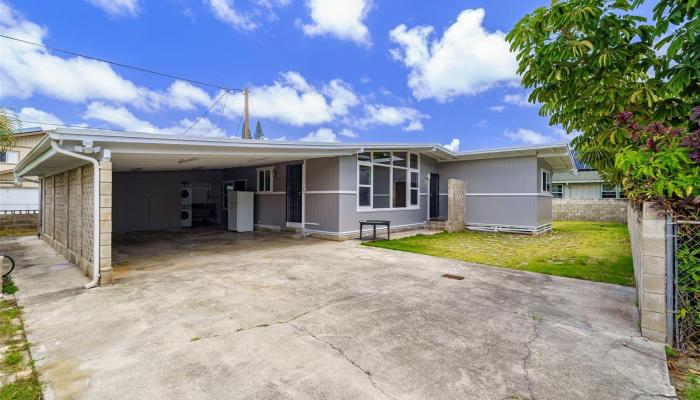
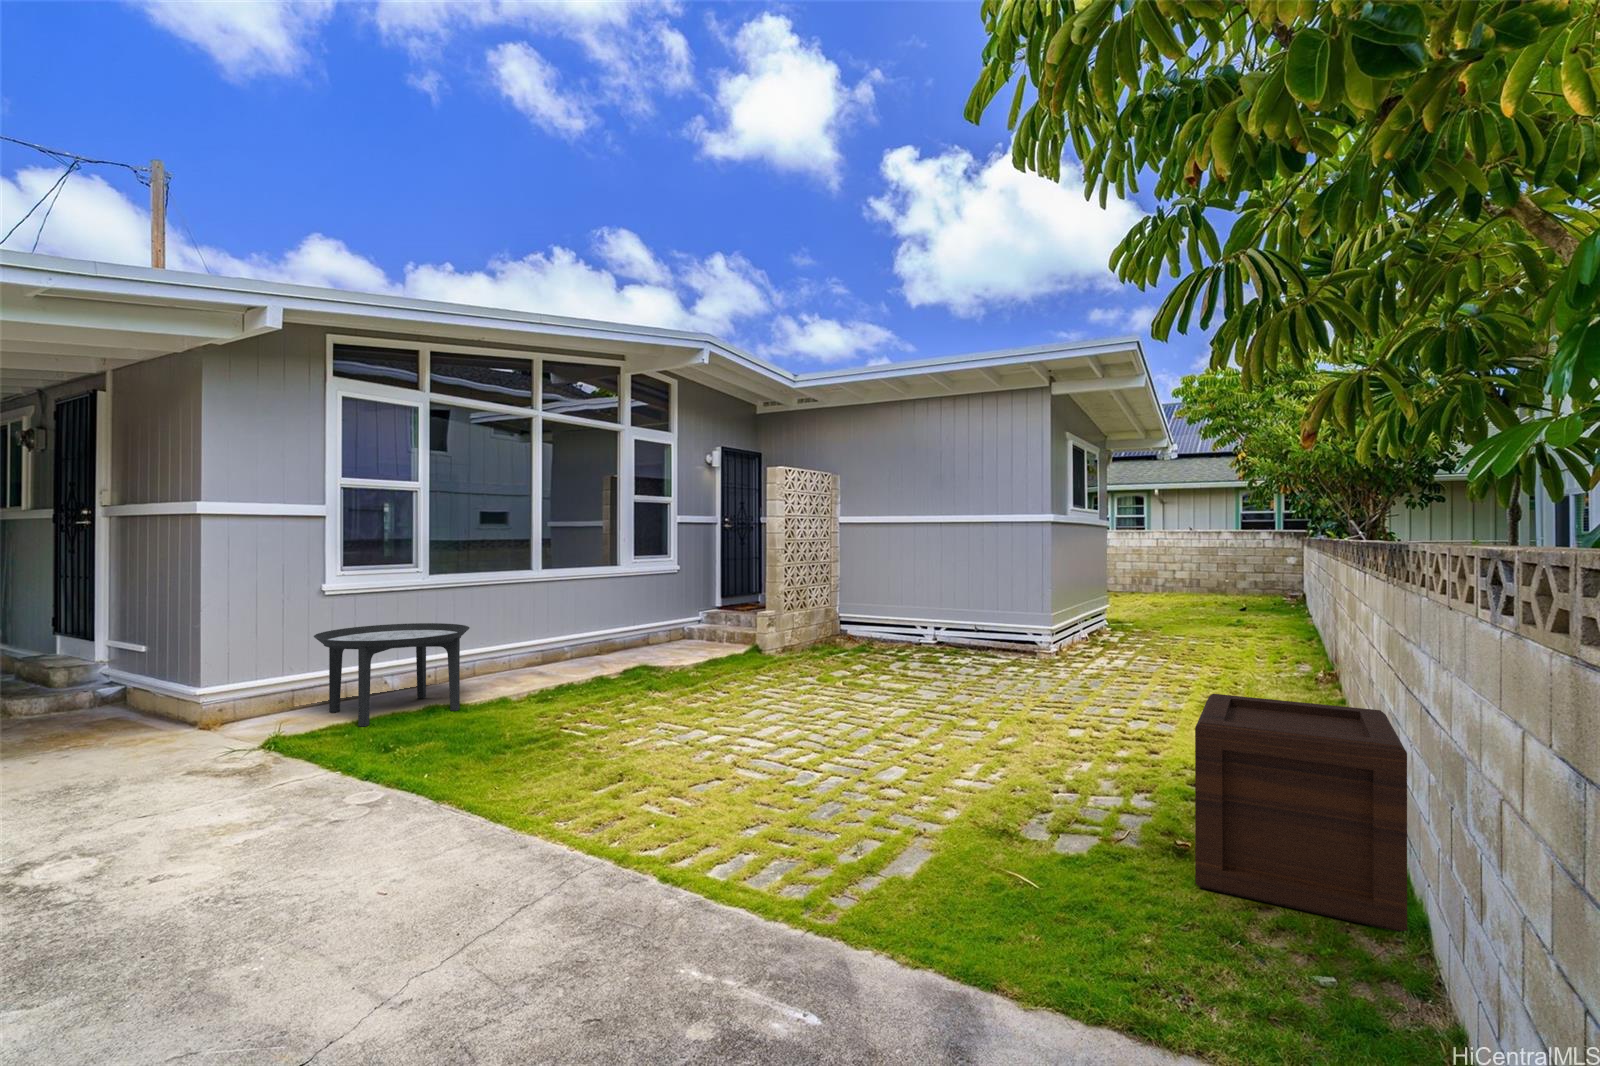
wooden crate: none [587,231,629,269] -> present [1195,694,1407,932]

